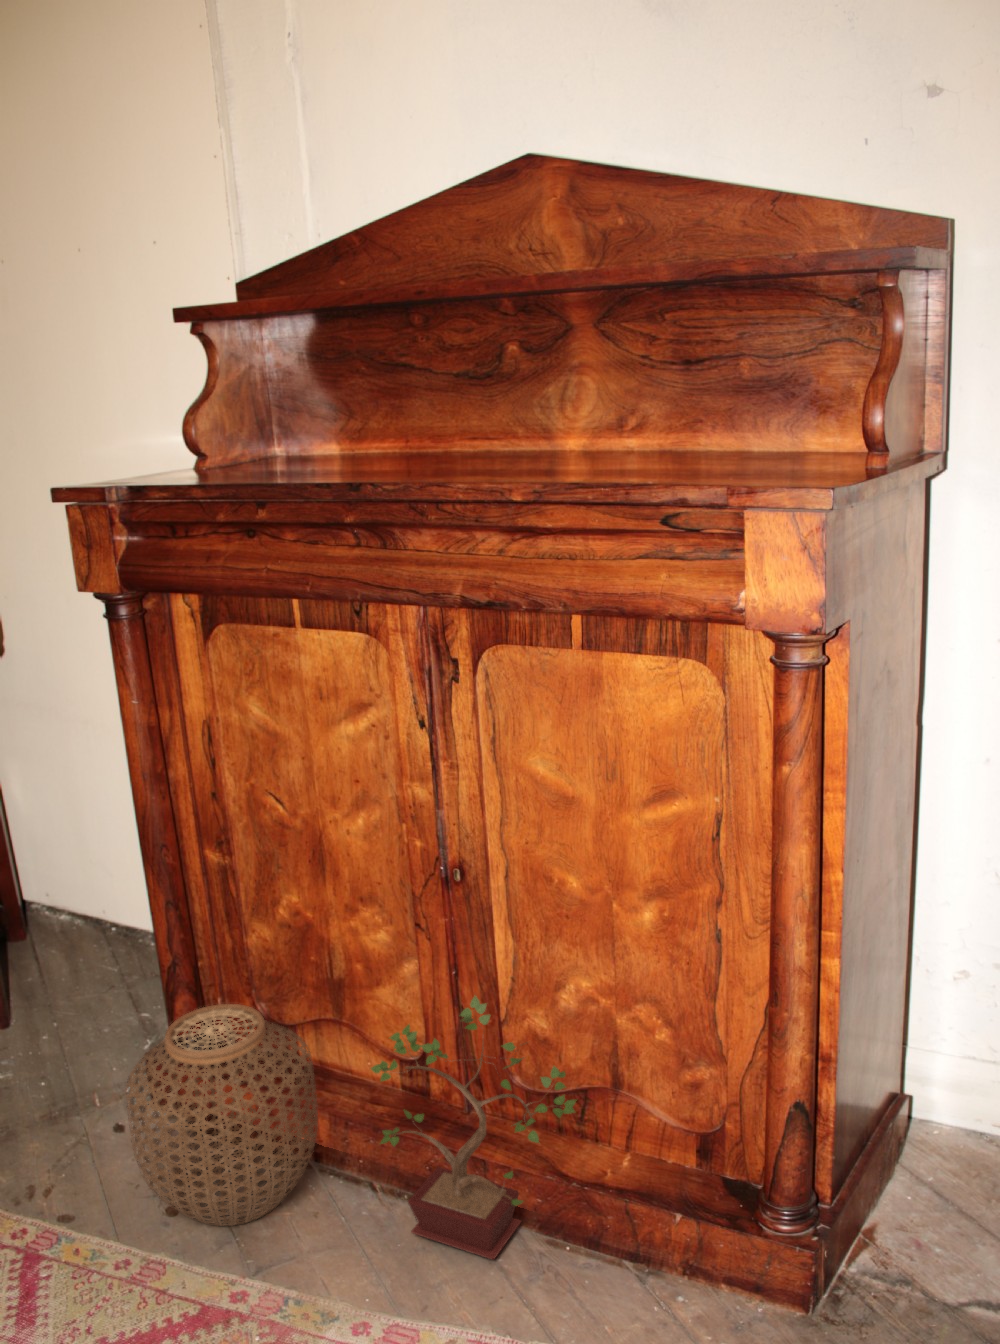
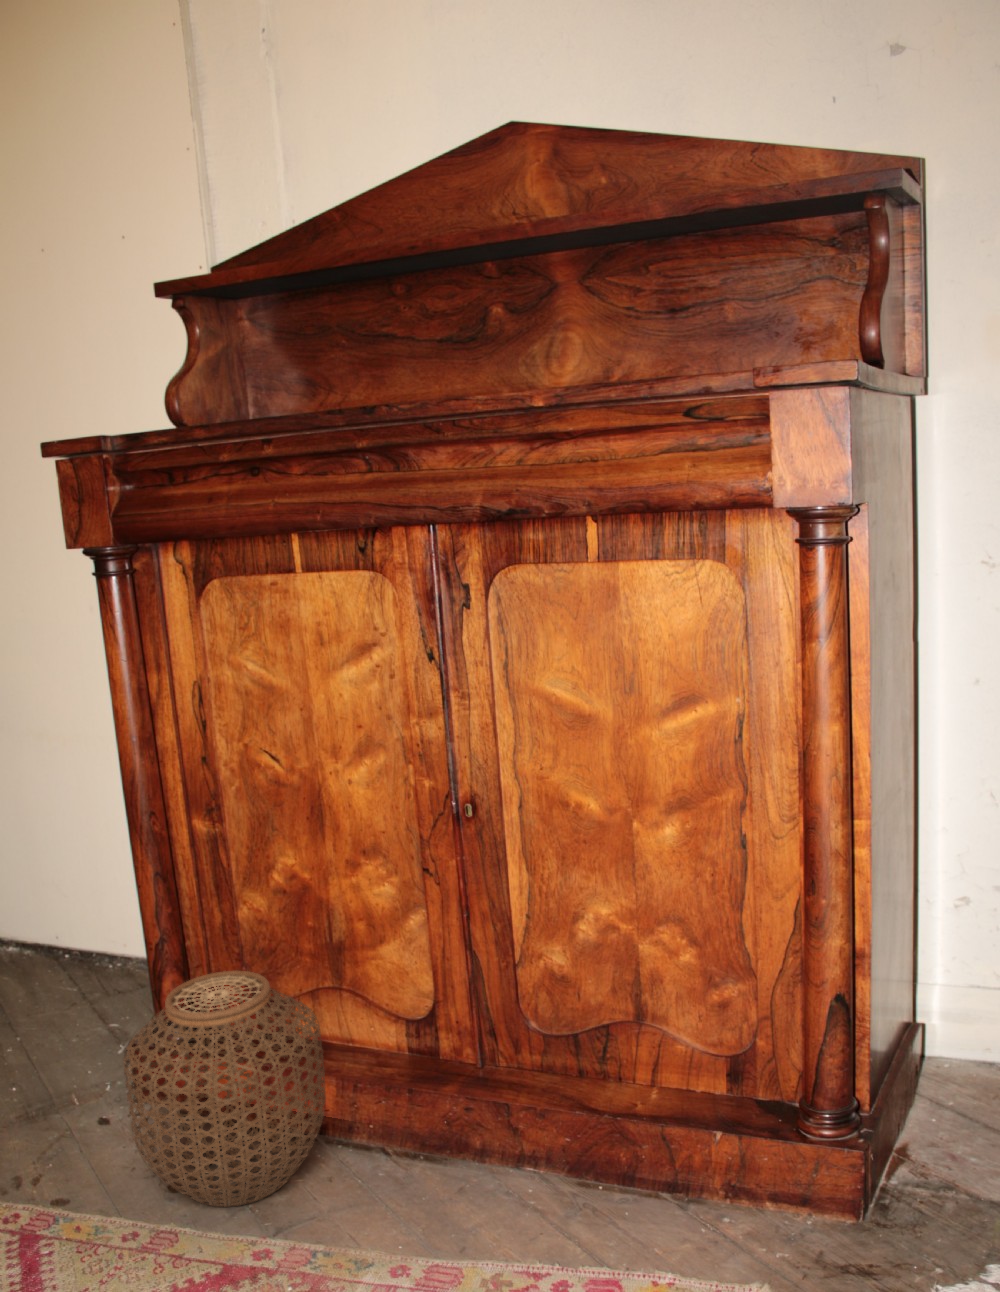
potted plant: present [371,996,576,1259] -> none [386,927,617,1210]

